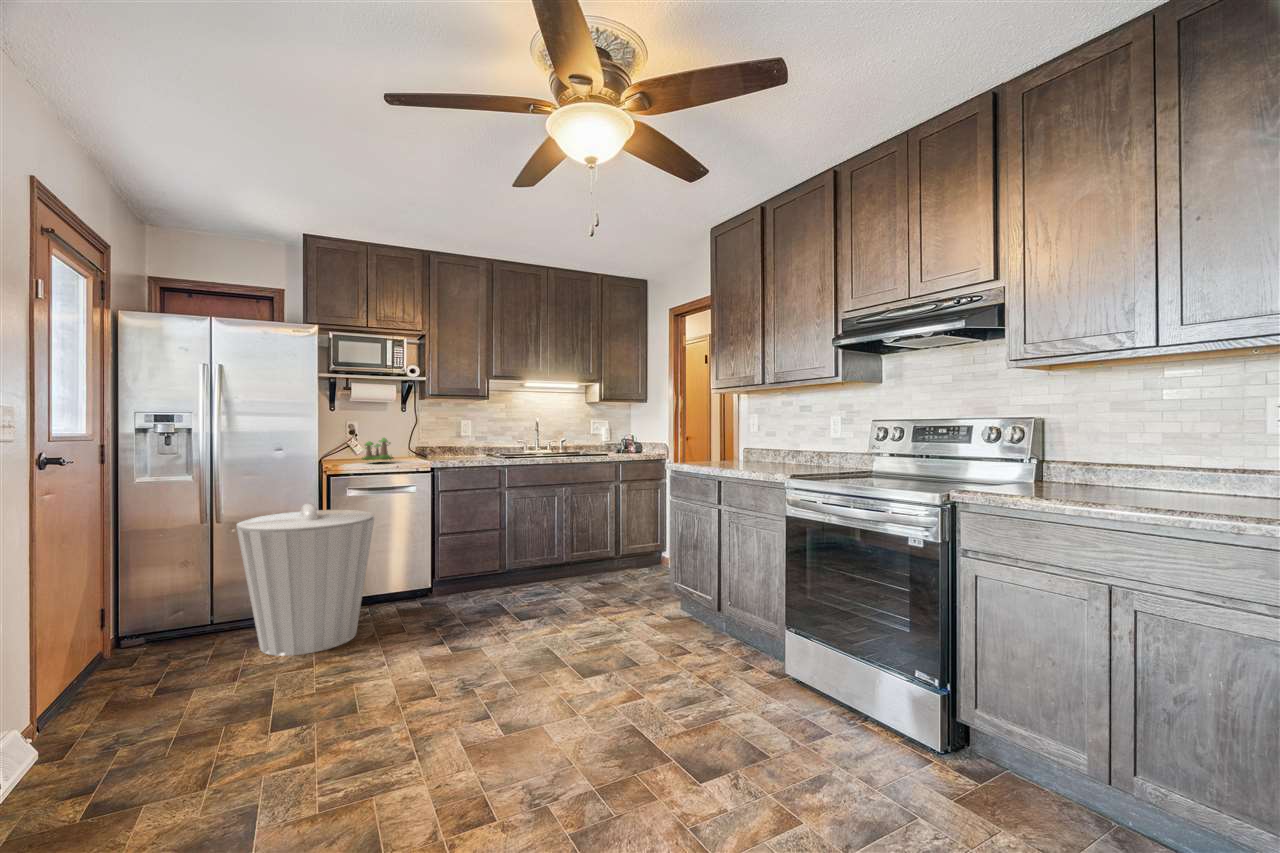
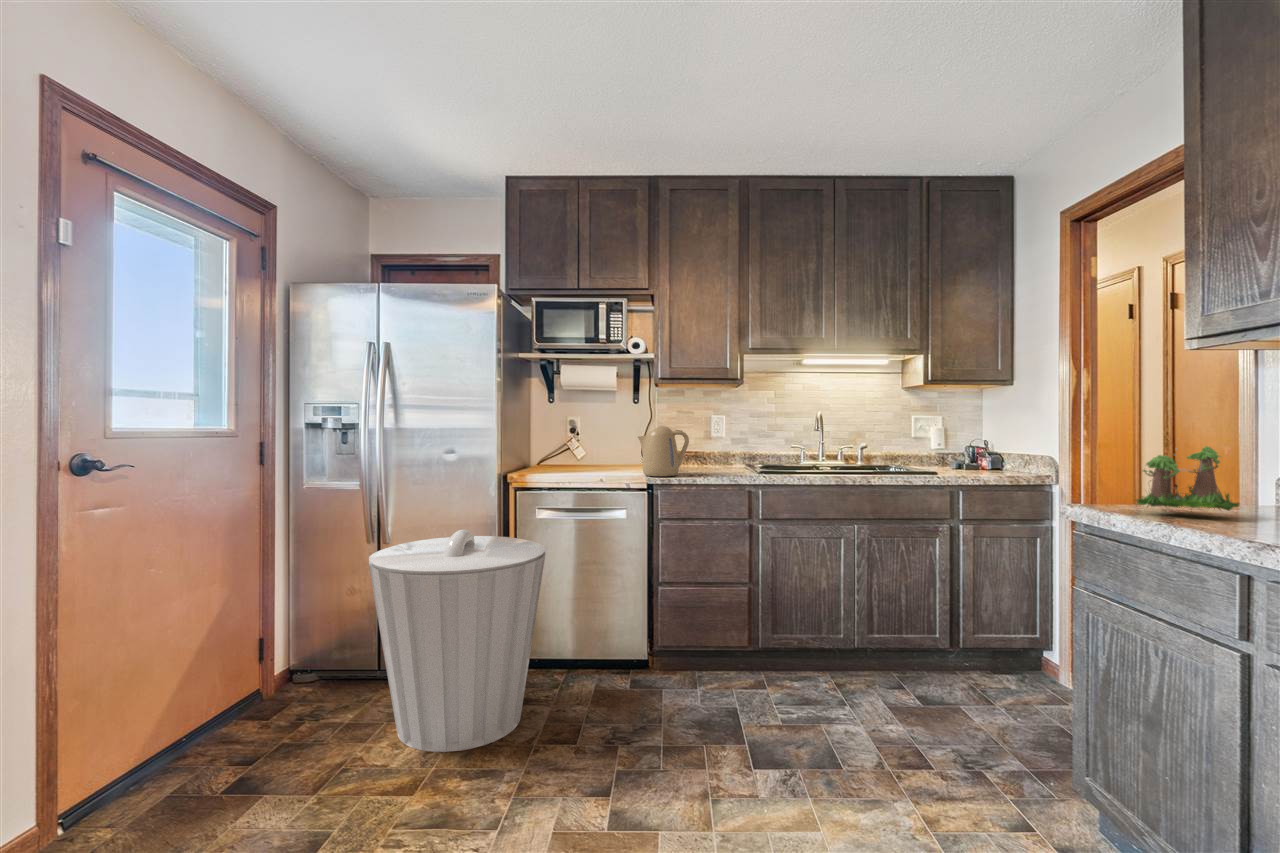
kettle: none [421,428,458,463] -> present [638,426,689,476]
plant: present [362,438,393,460] -> present [1136,446,1239,511]

